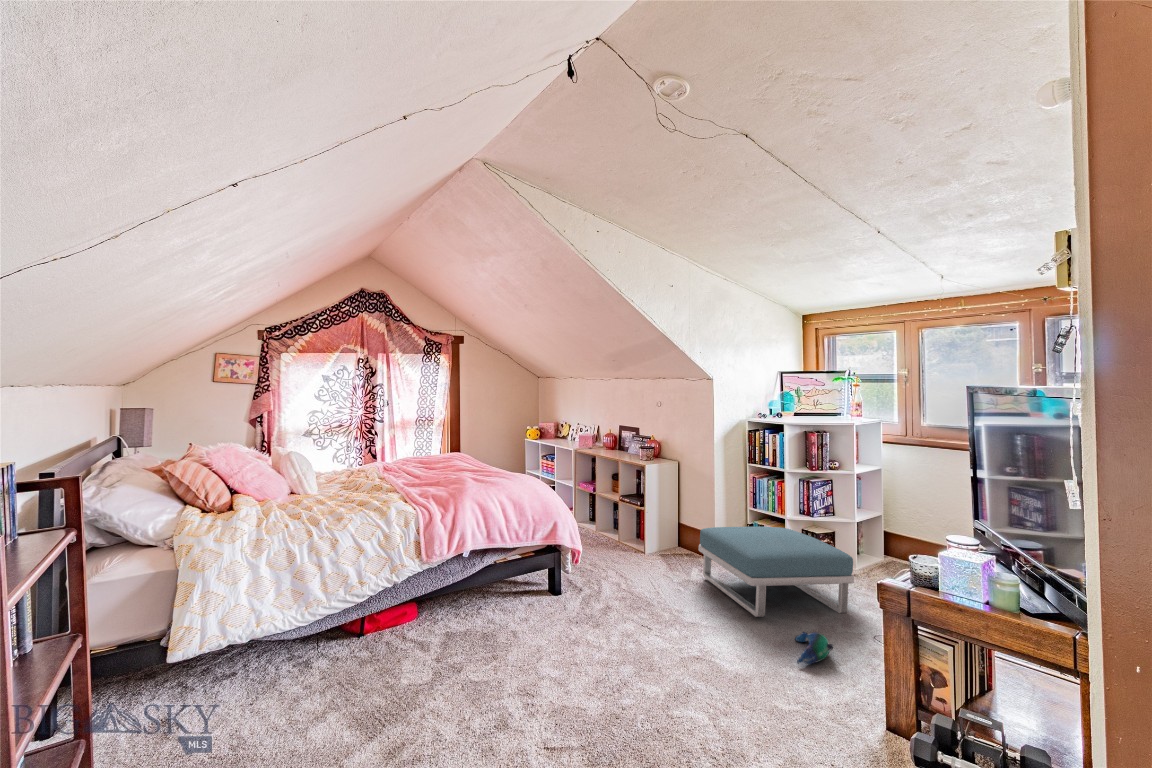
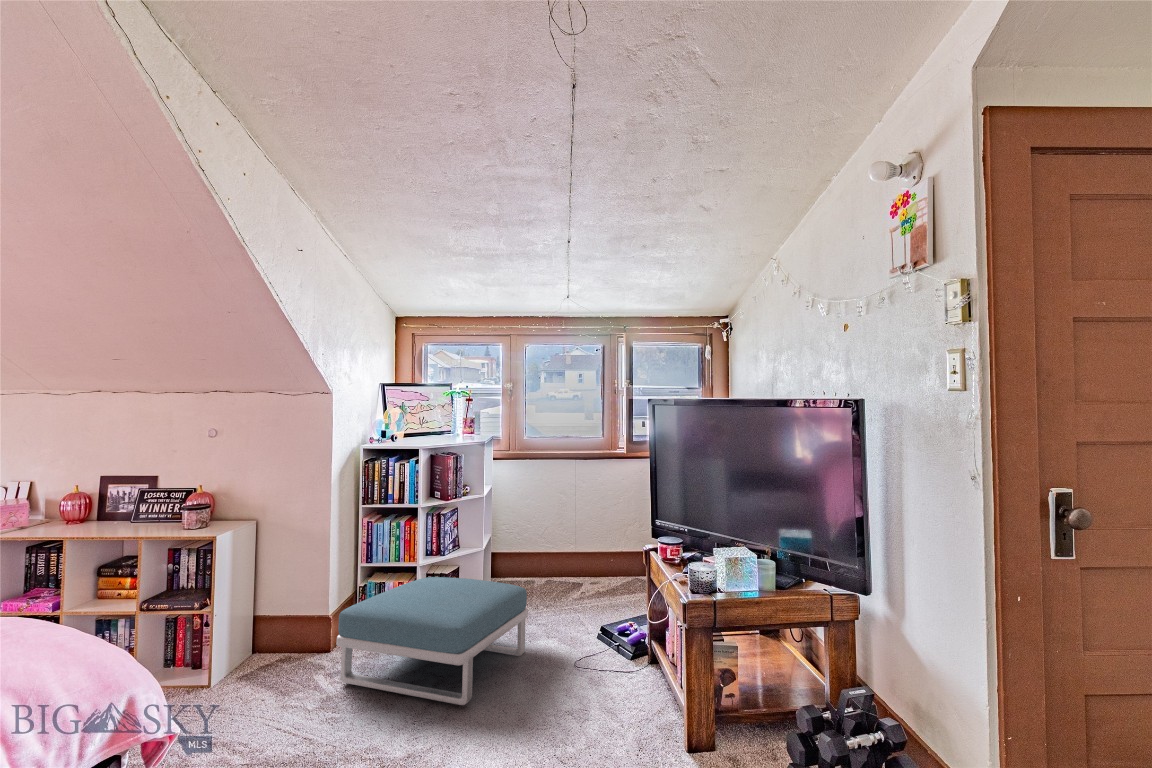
plush toy: present [795,632,833,664] -> none [522,688,576,739]

